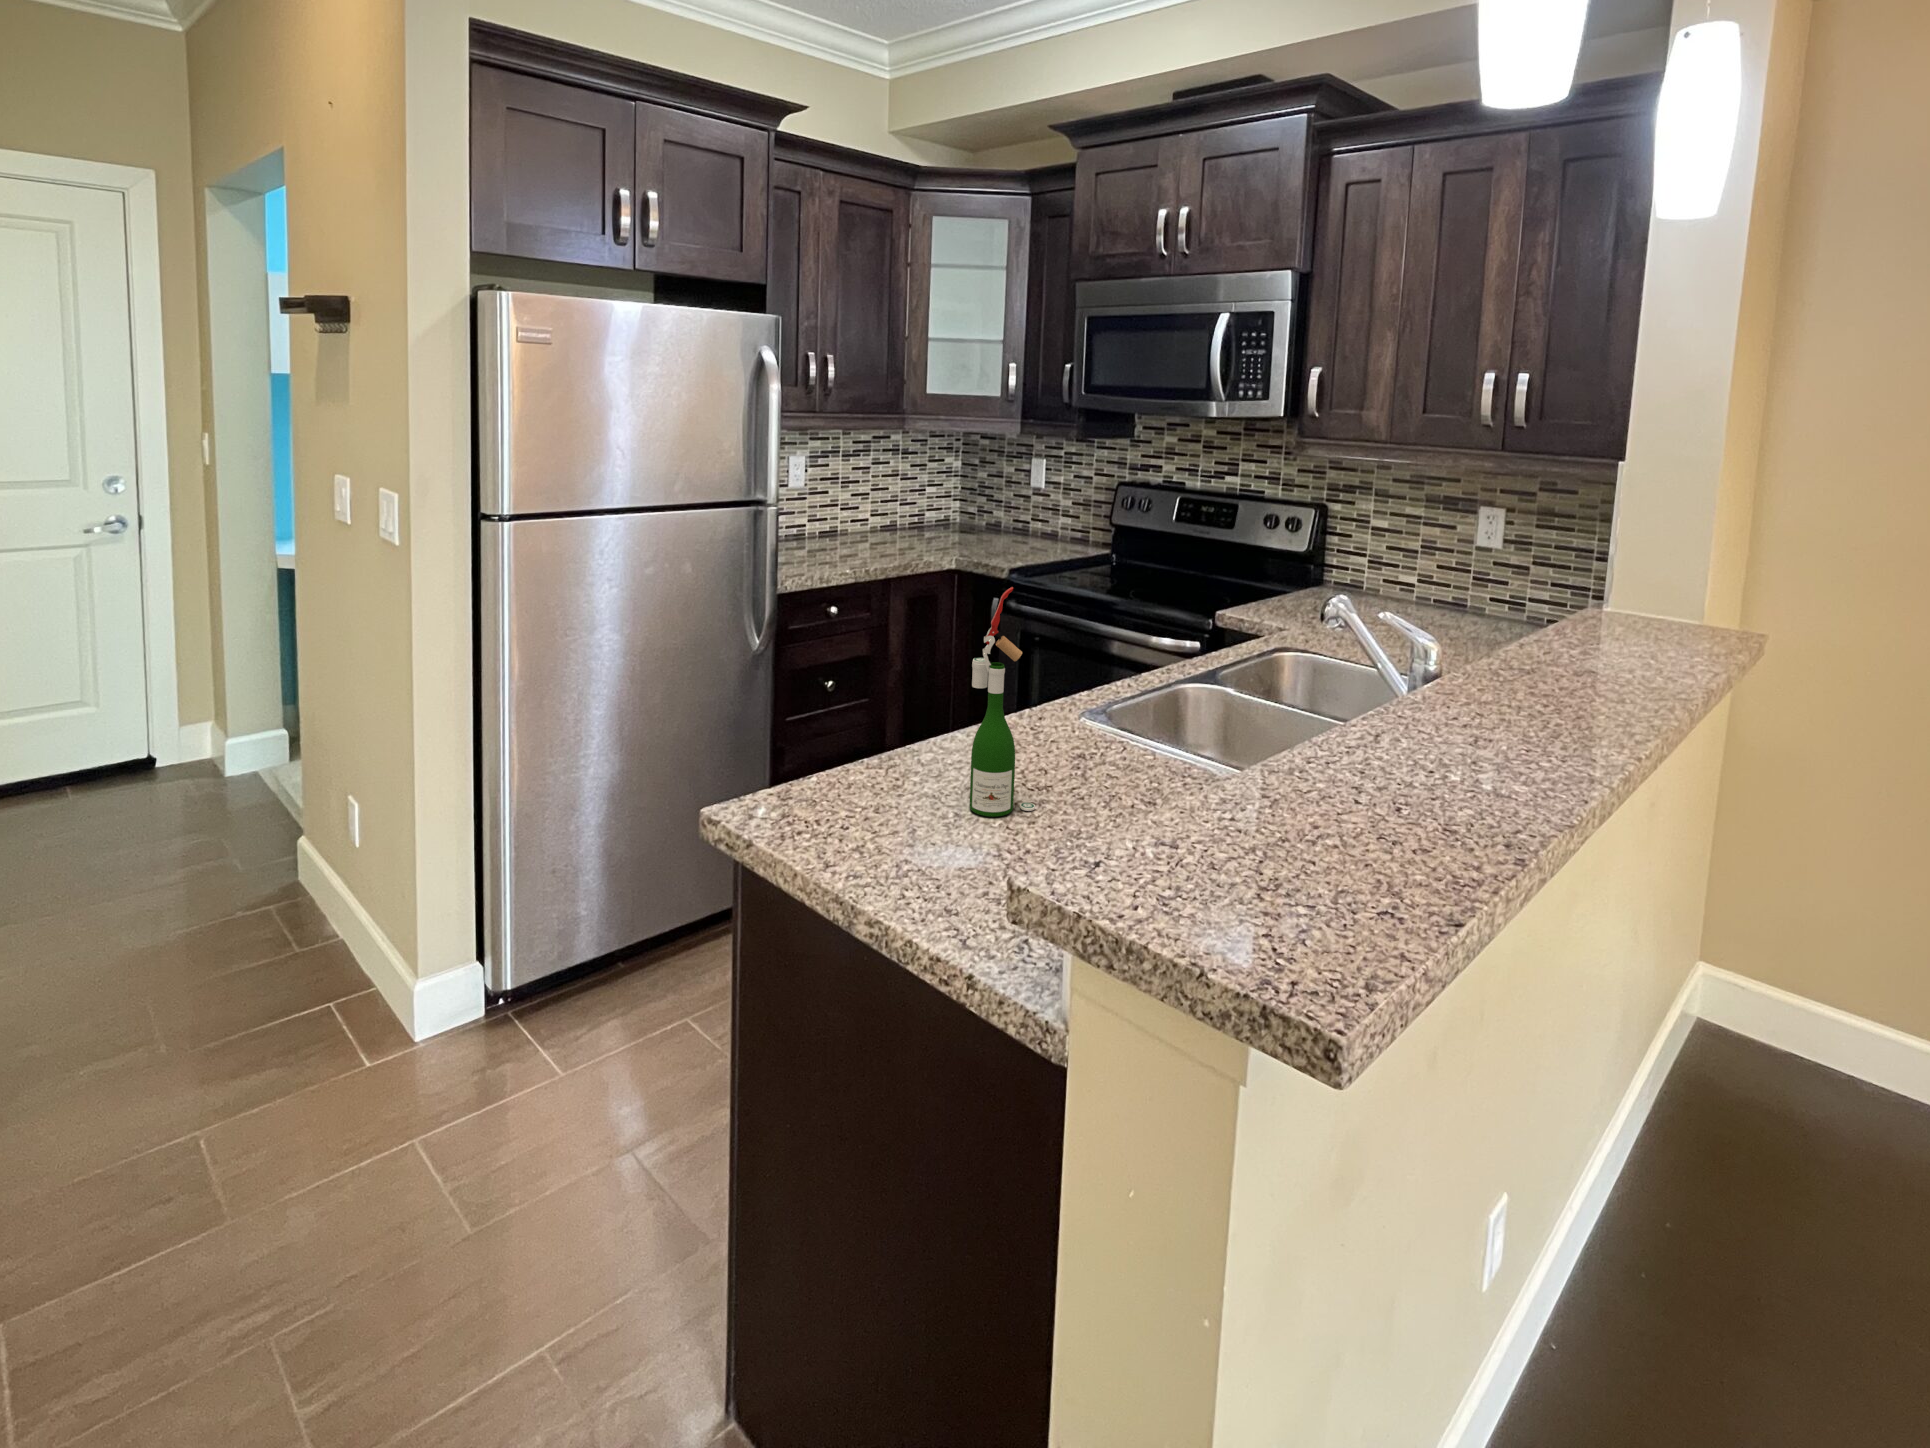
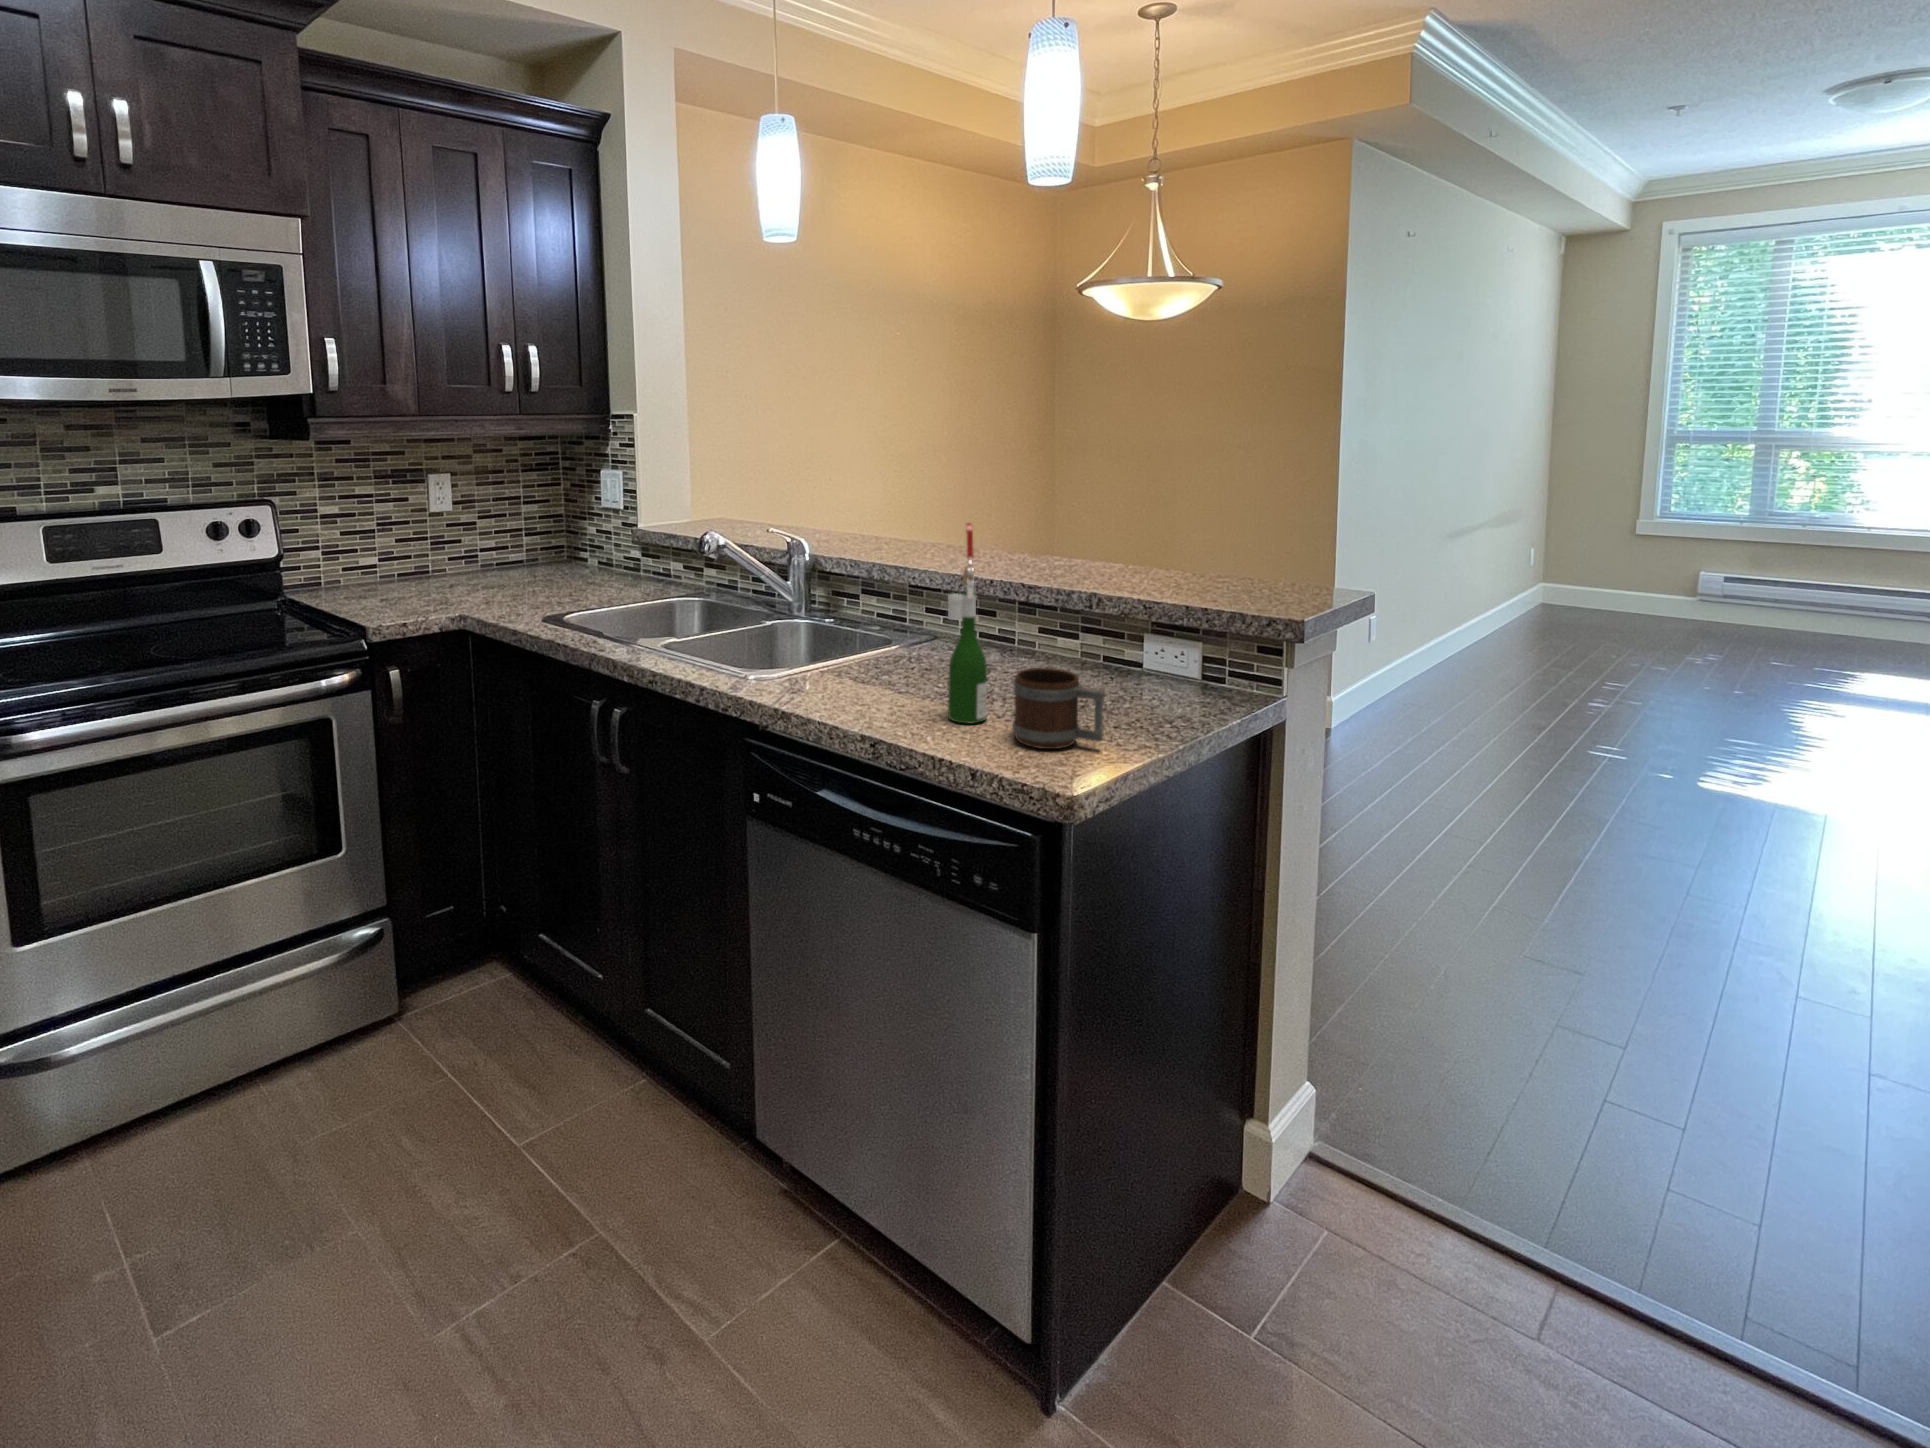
mug: none [873,755,955,859] -> present [1013,668,1105,749]

